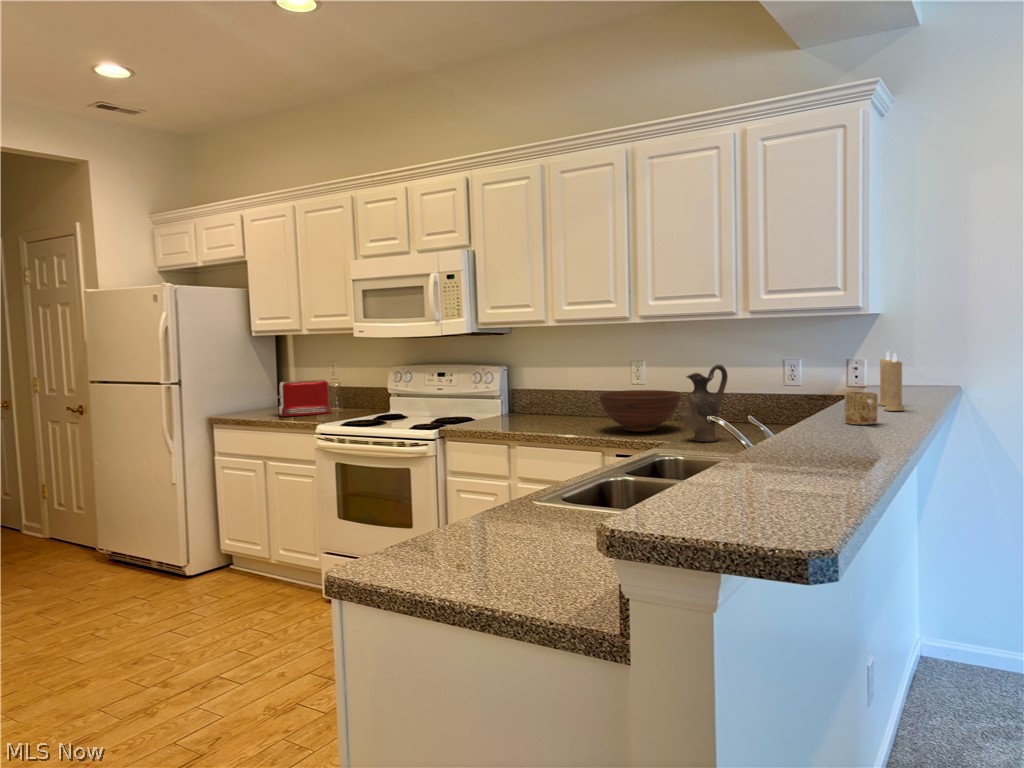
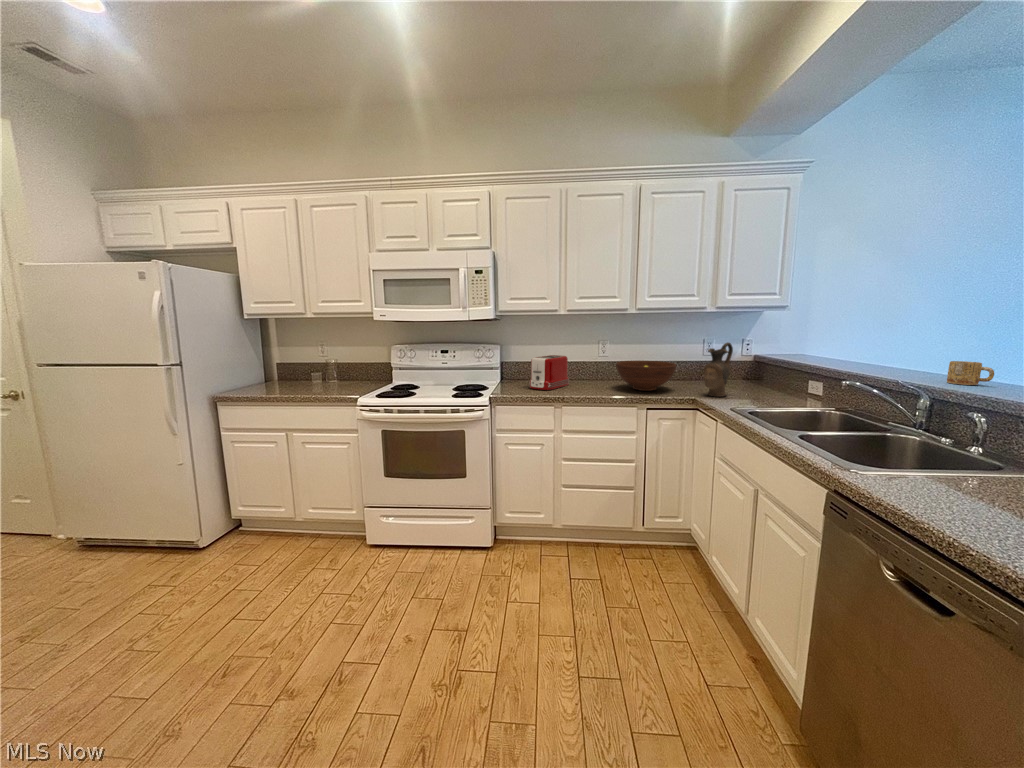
candle: present [879,352,904,411] -> none [860,332,913,373]
toaster: present [277,380,331,417] -> present [529,355,569,390]

